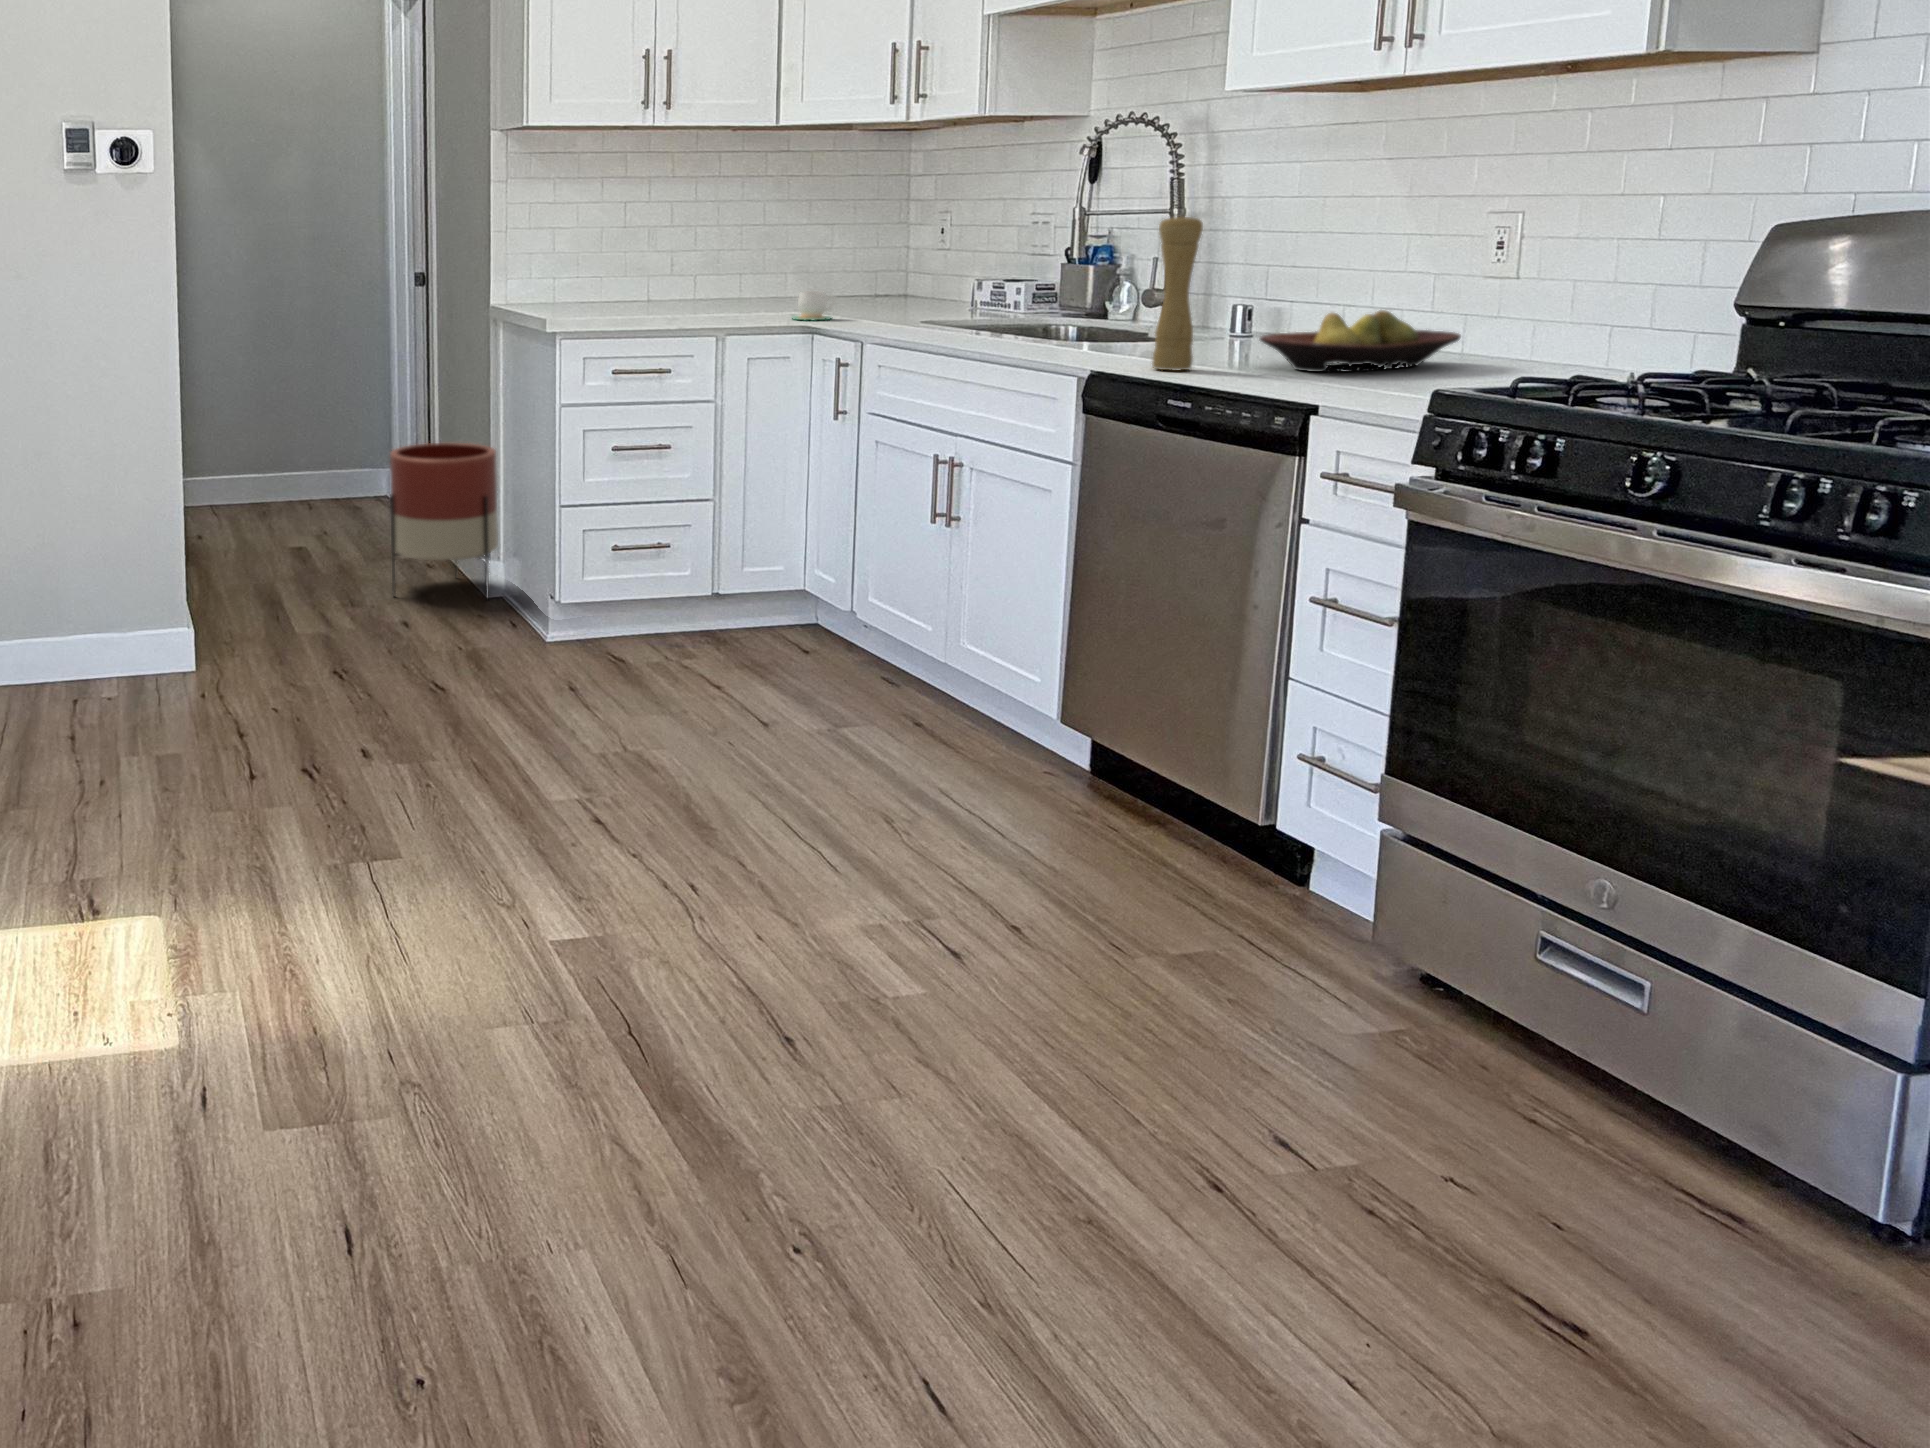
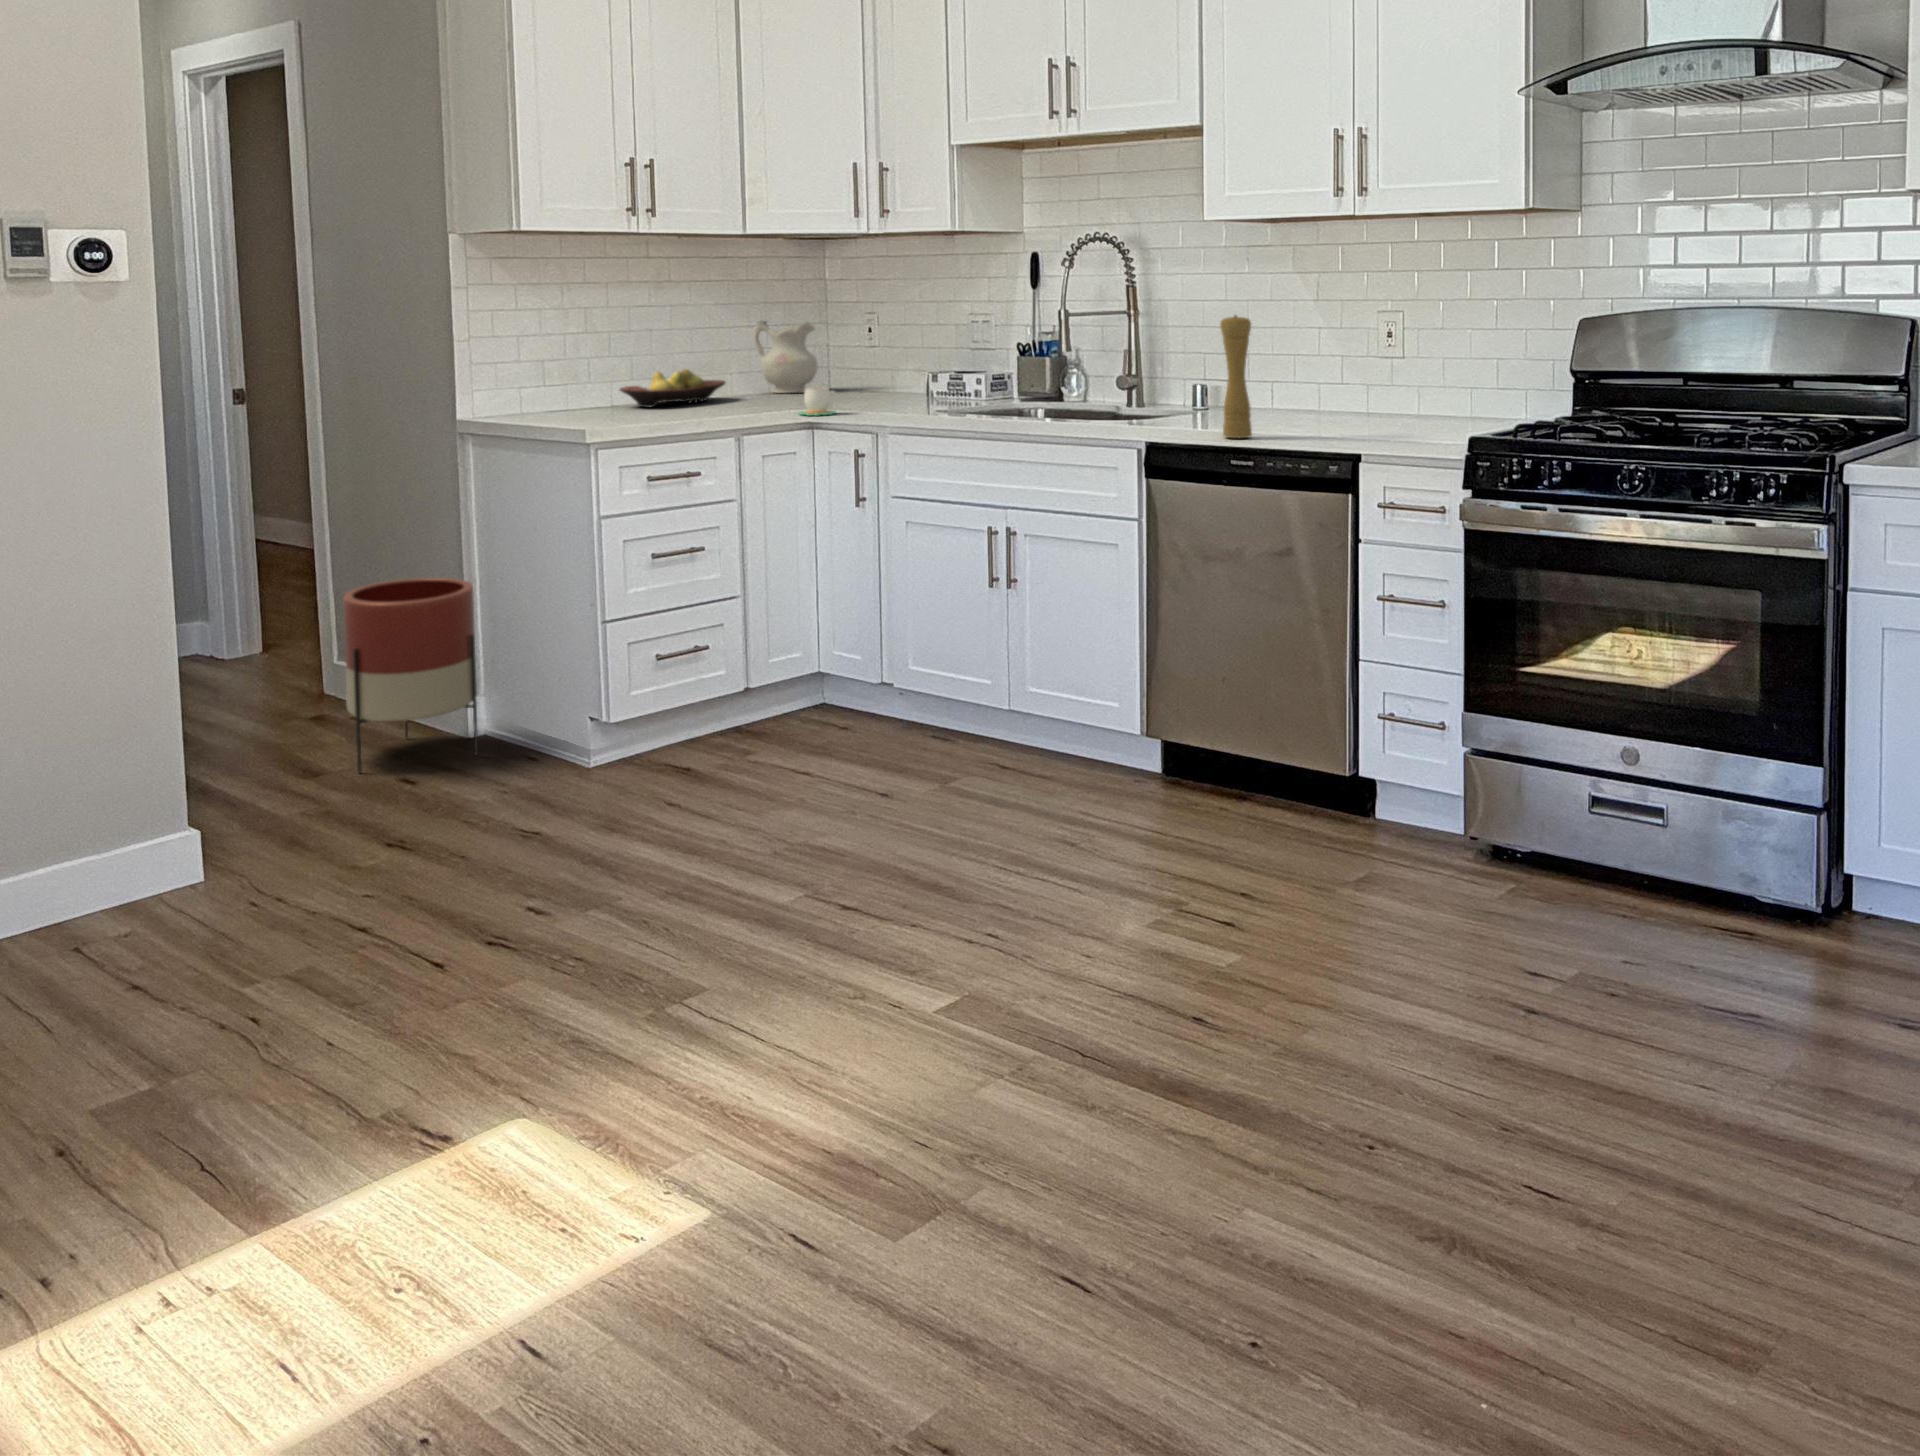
ceramic pitcher: none [830,223,895,300] -> present [753,321,817,393]
fruit bowl: present [1260,310,1461,372] -> present [620,369,726,407]

